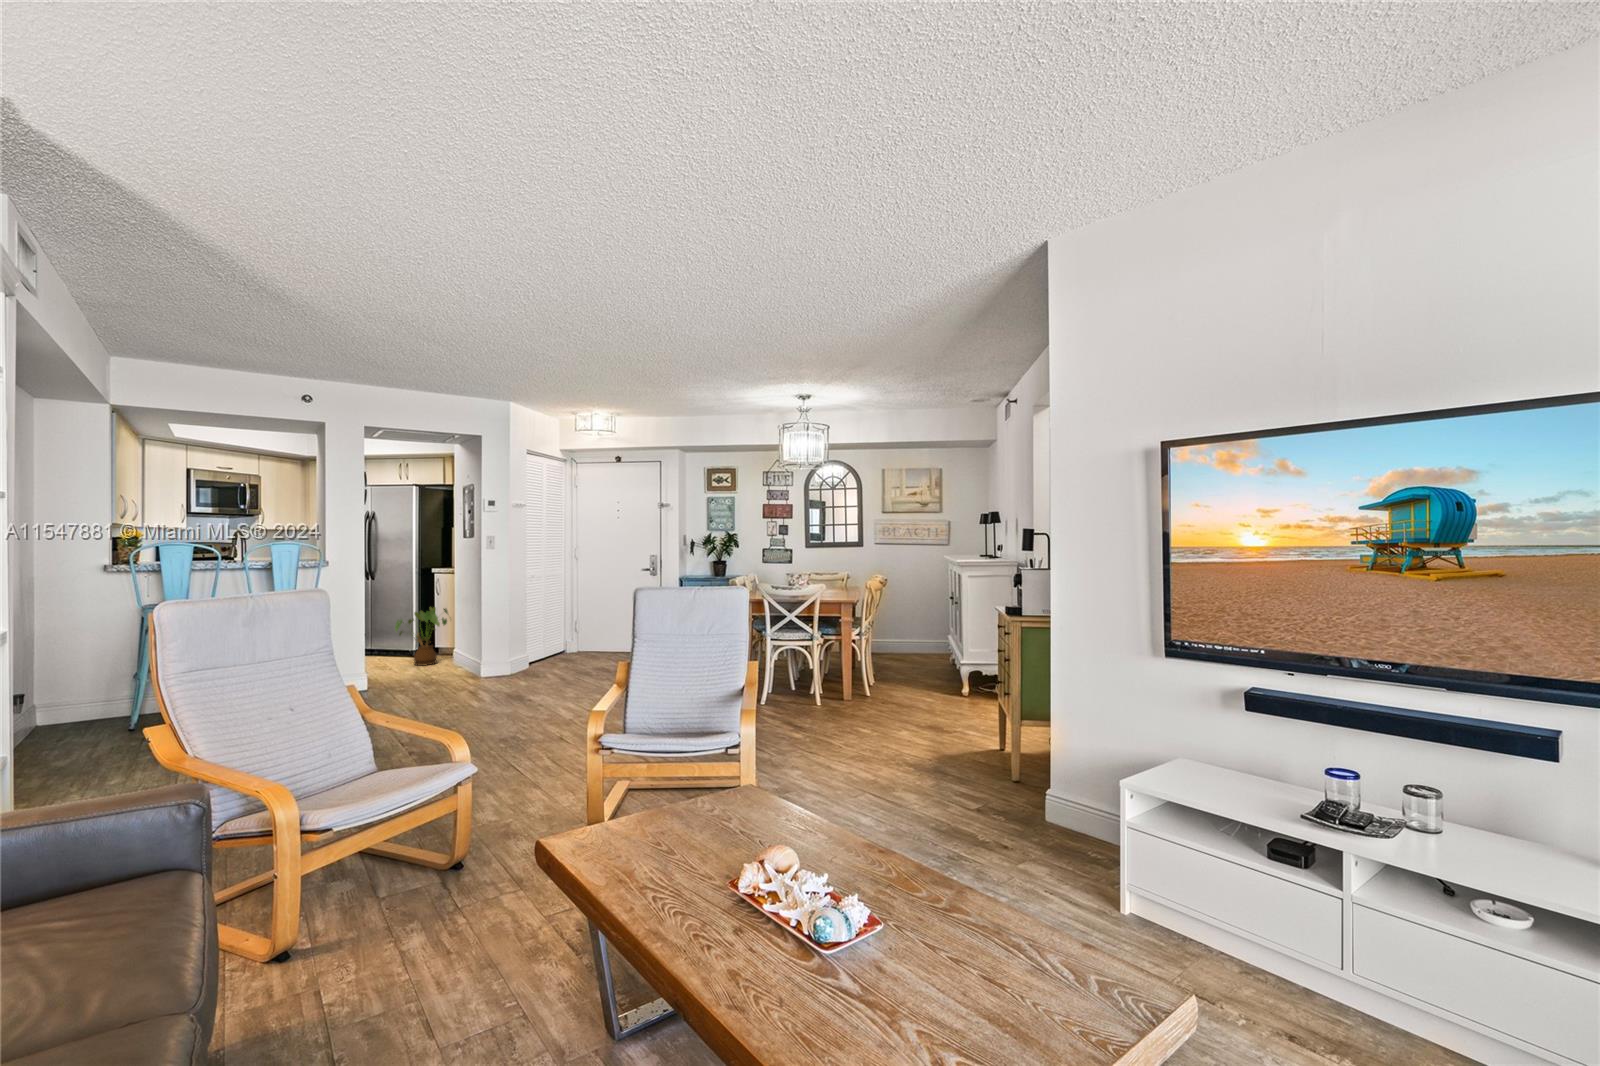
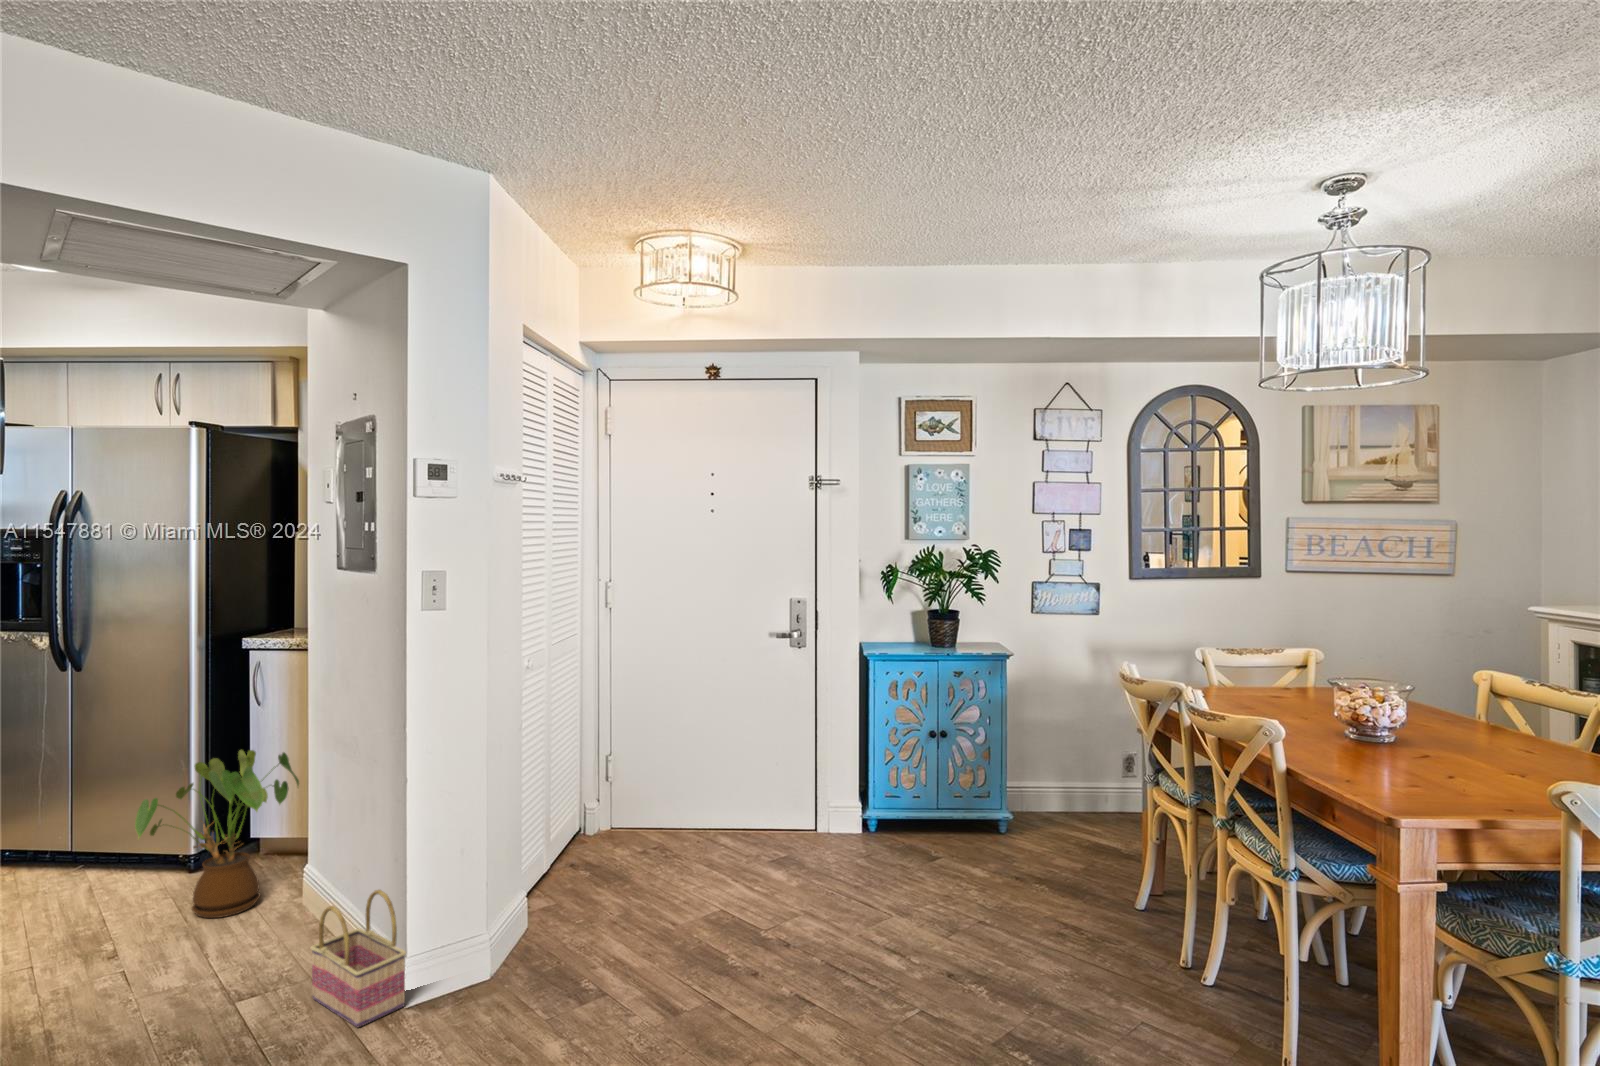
basket: none [451,643,481,681] -> present [311,890,406,1027]

